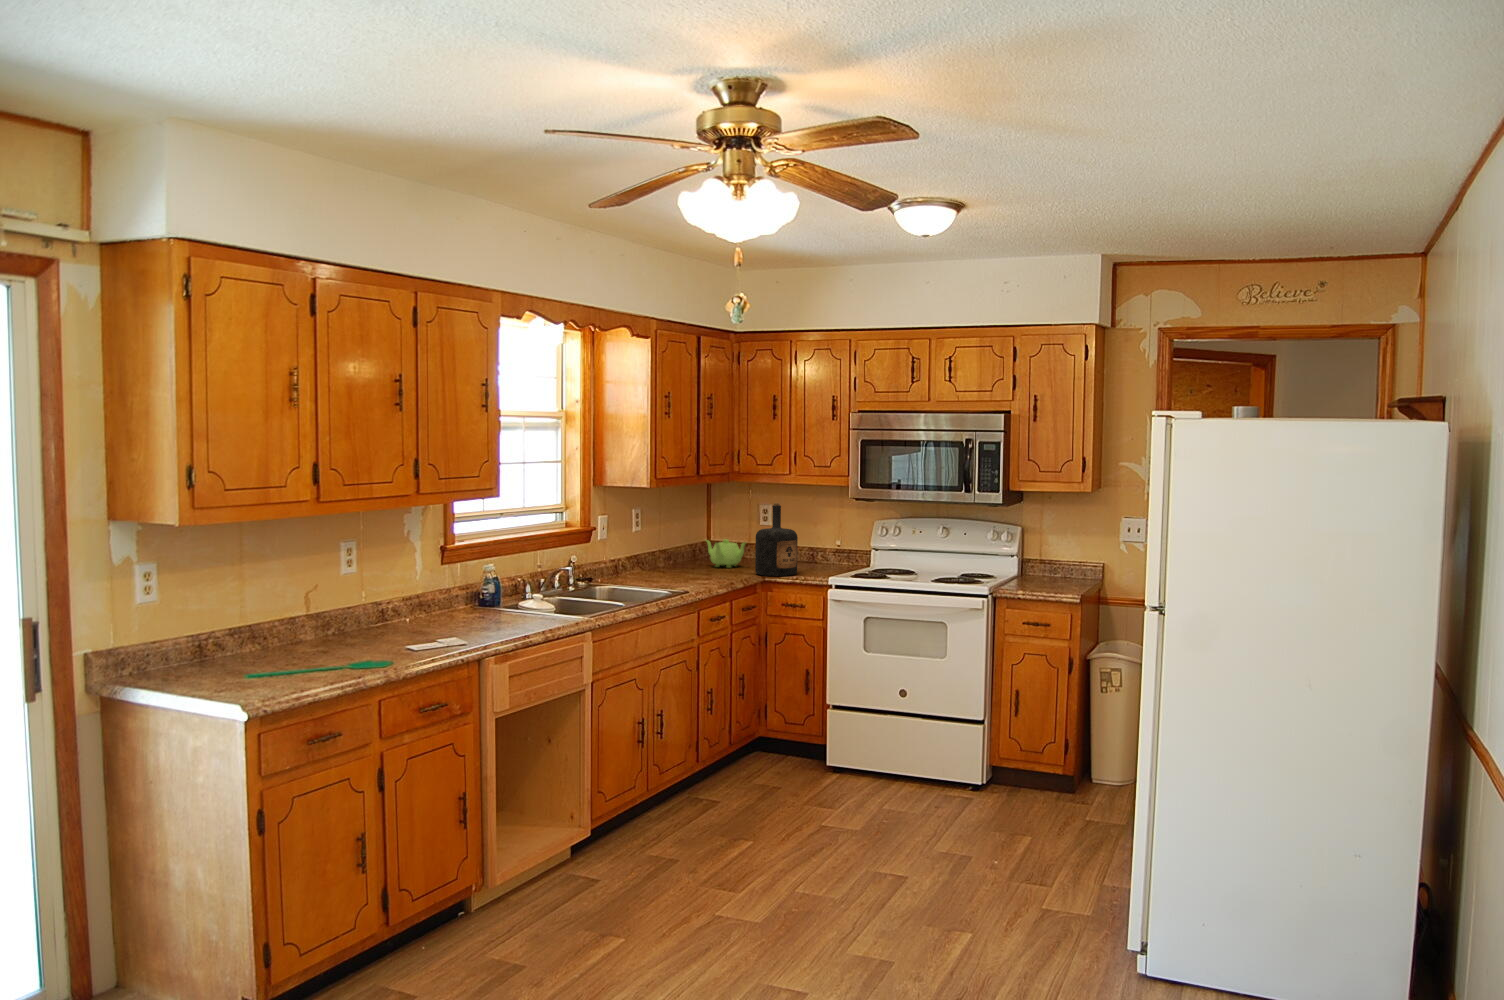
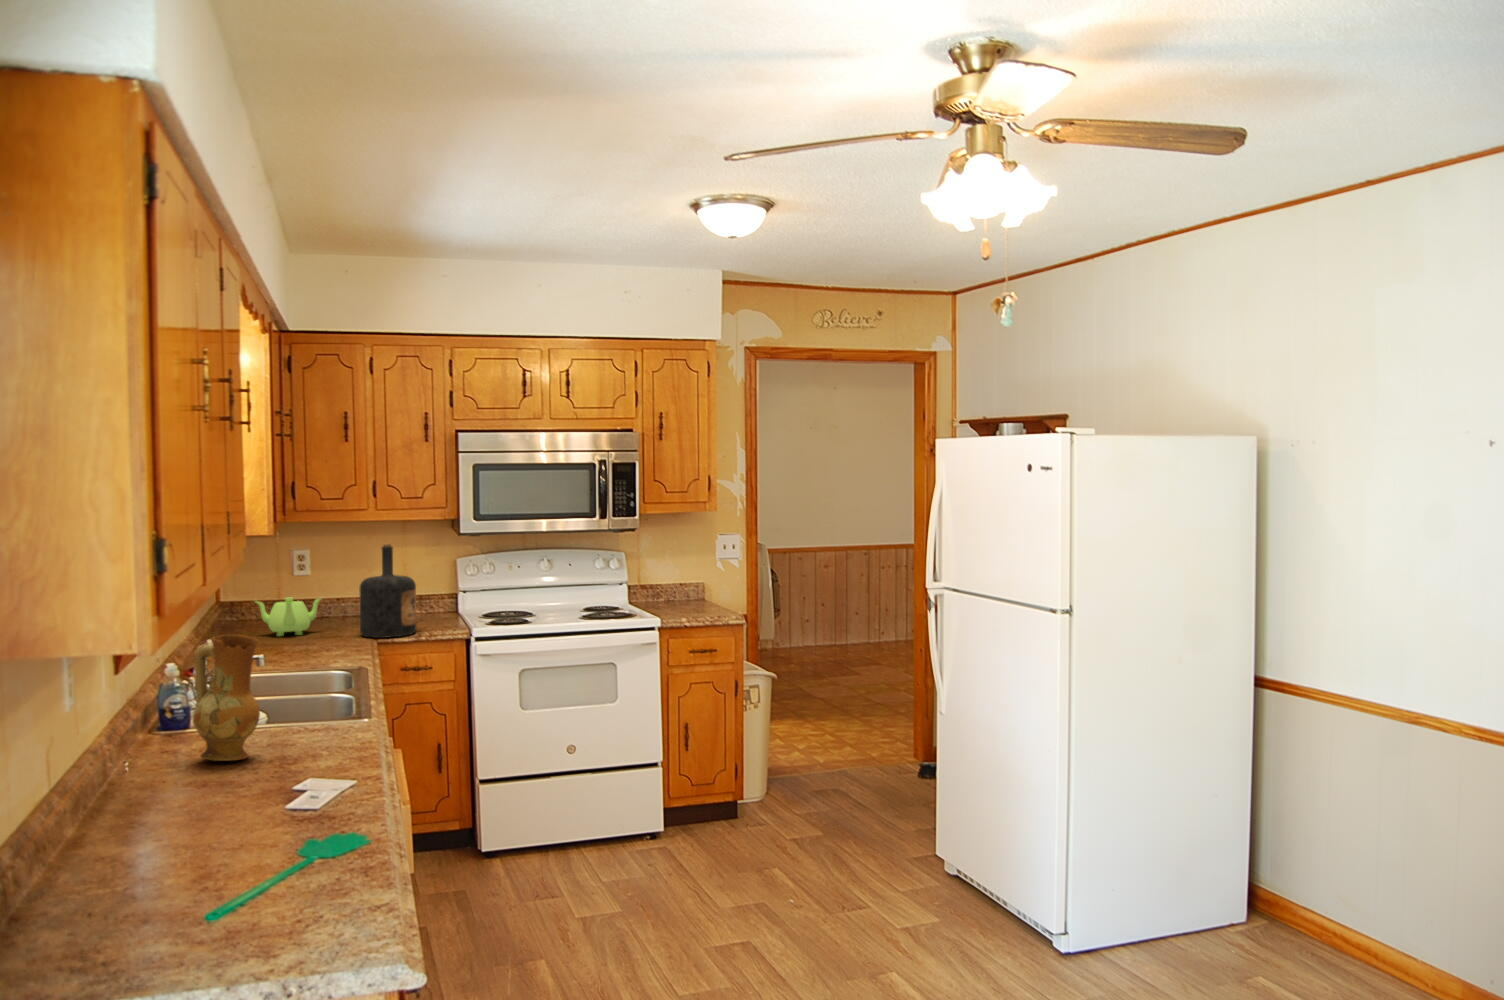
ceramic jug: none [443,545,482,624] -> present [194,635,260,761]

